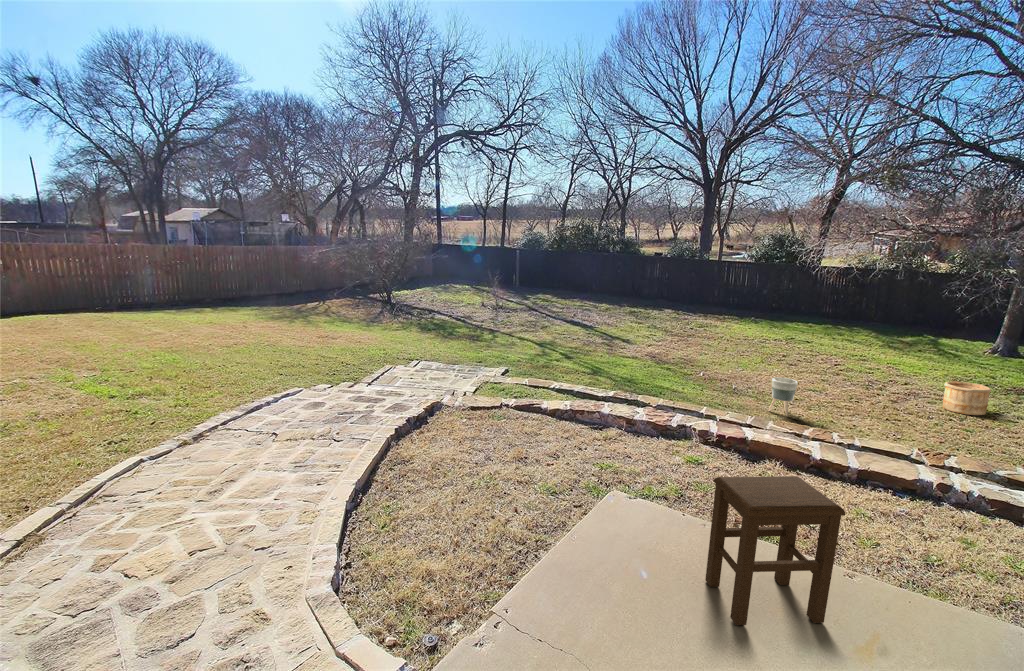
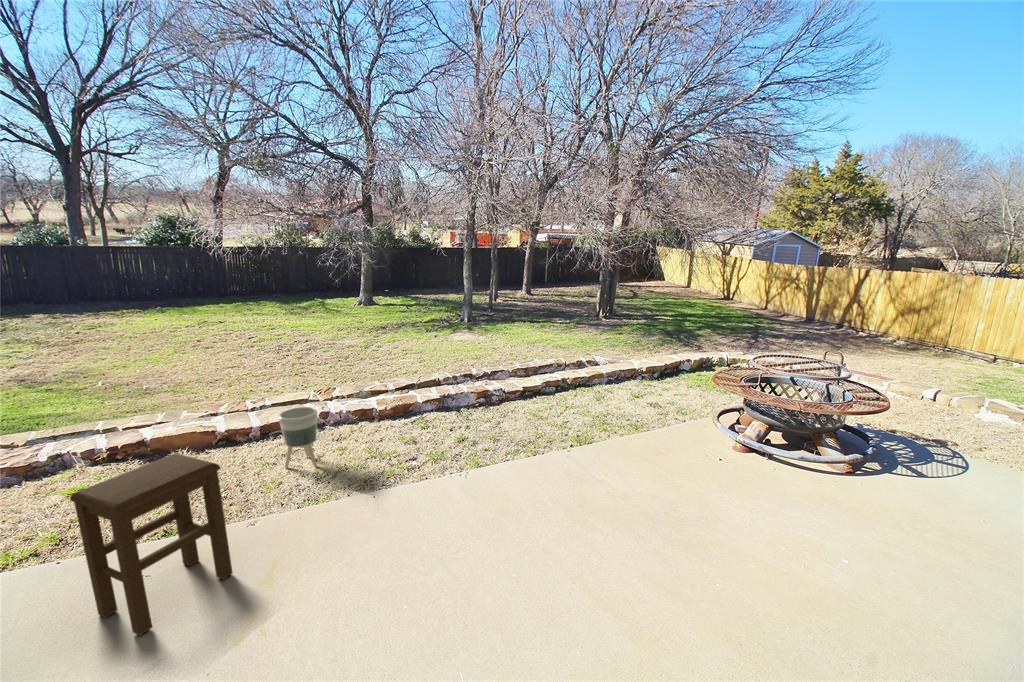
planter: present [768,377,798,416] -> present [279,407,317,468]
wooden bucket: present [943,381,991,415] -> none [326,329,356,355]

